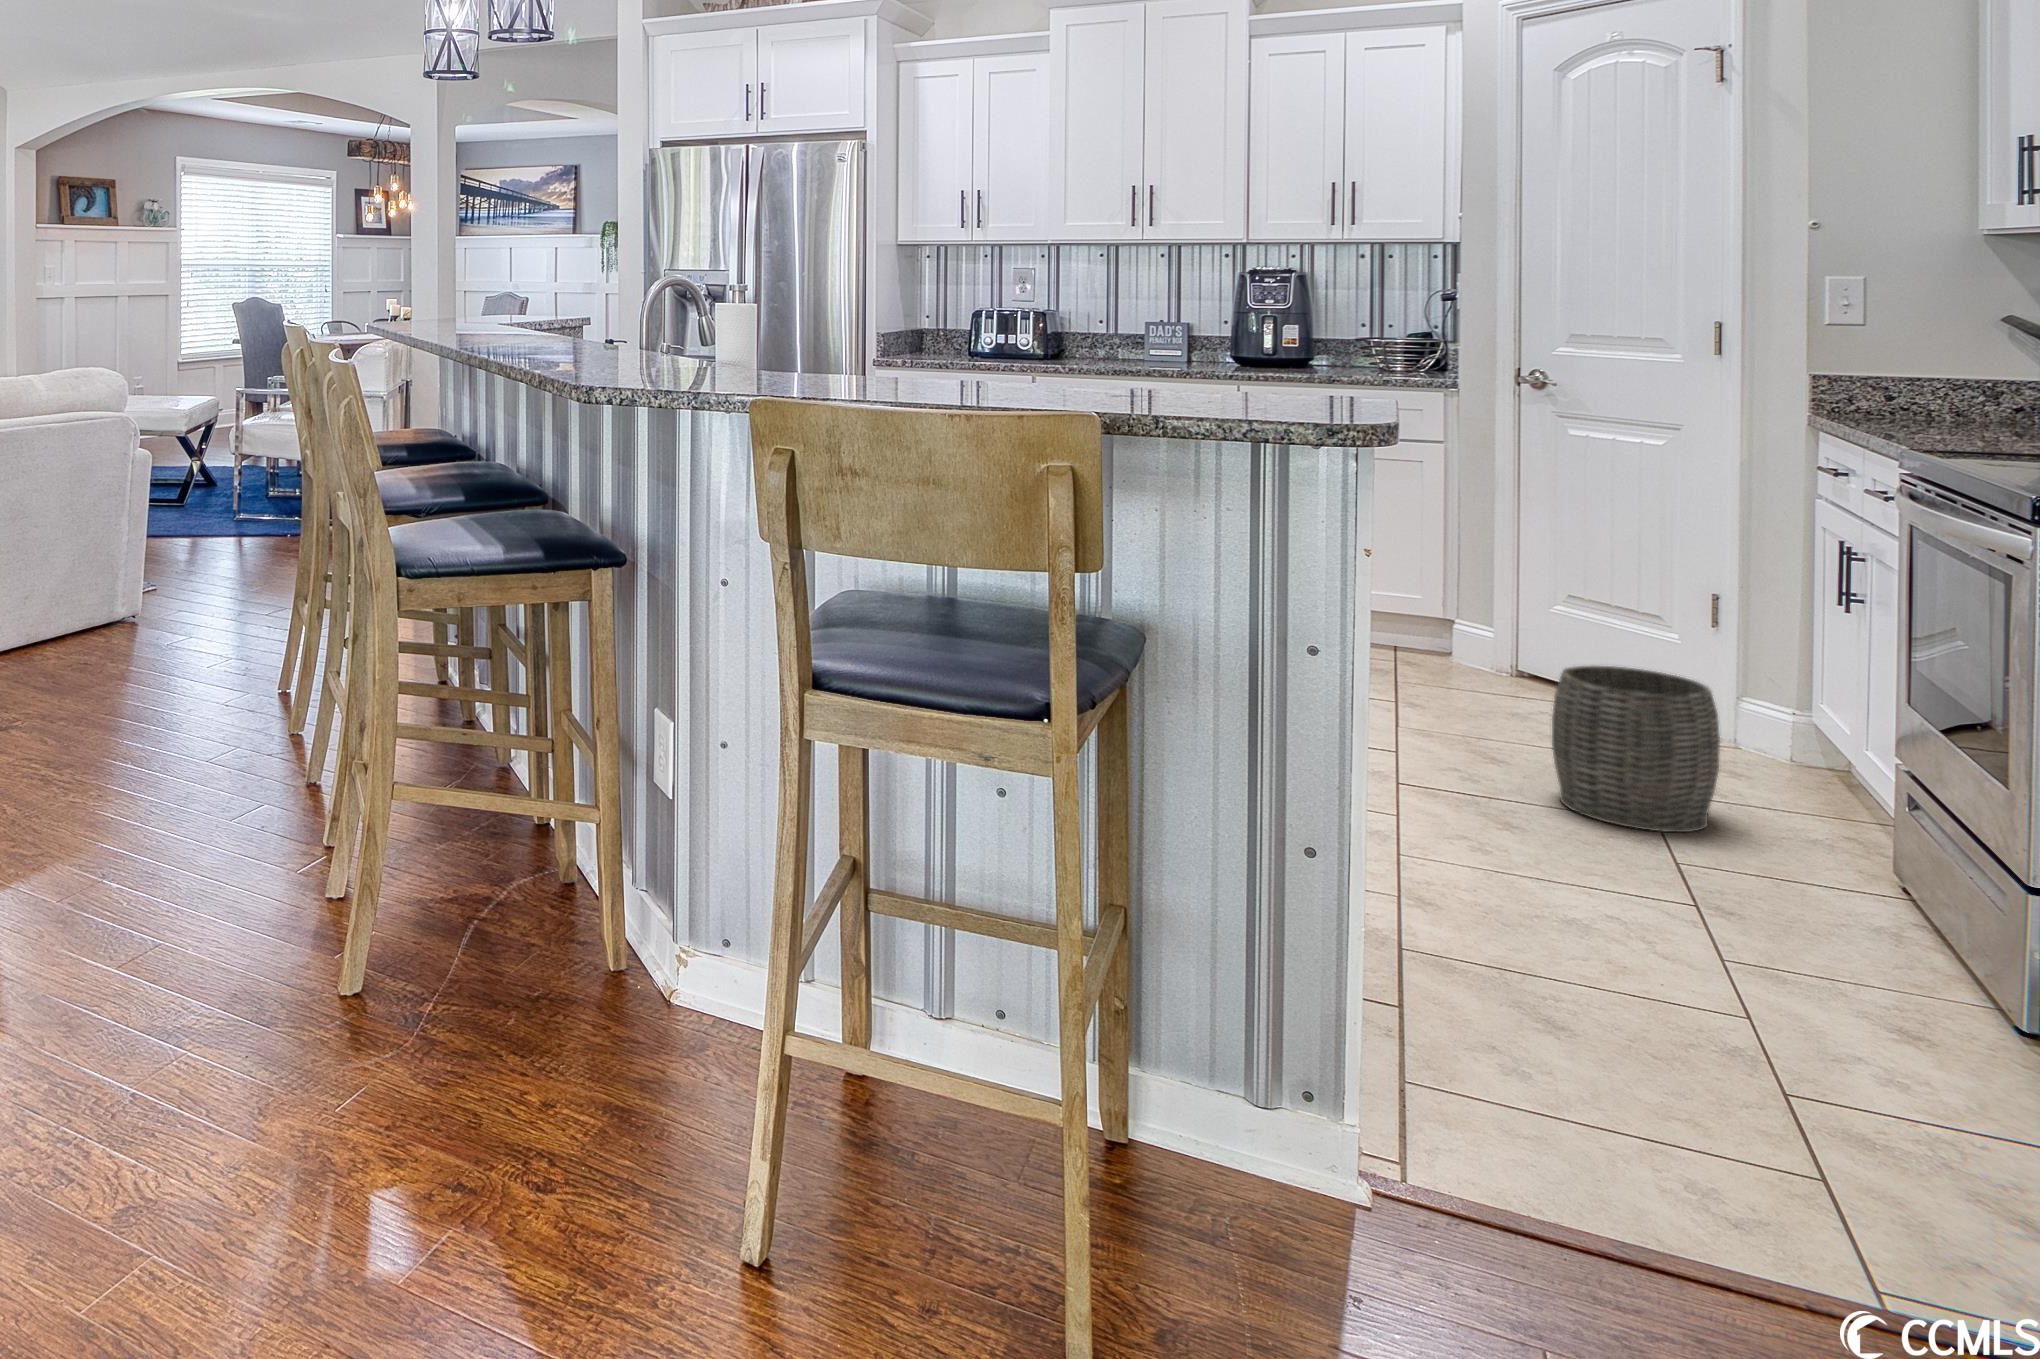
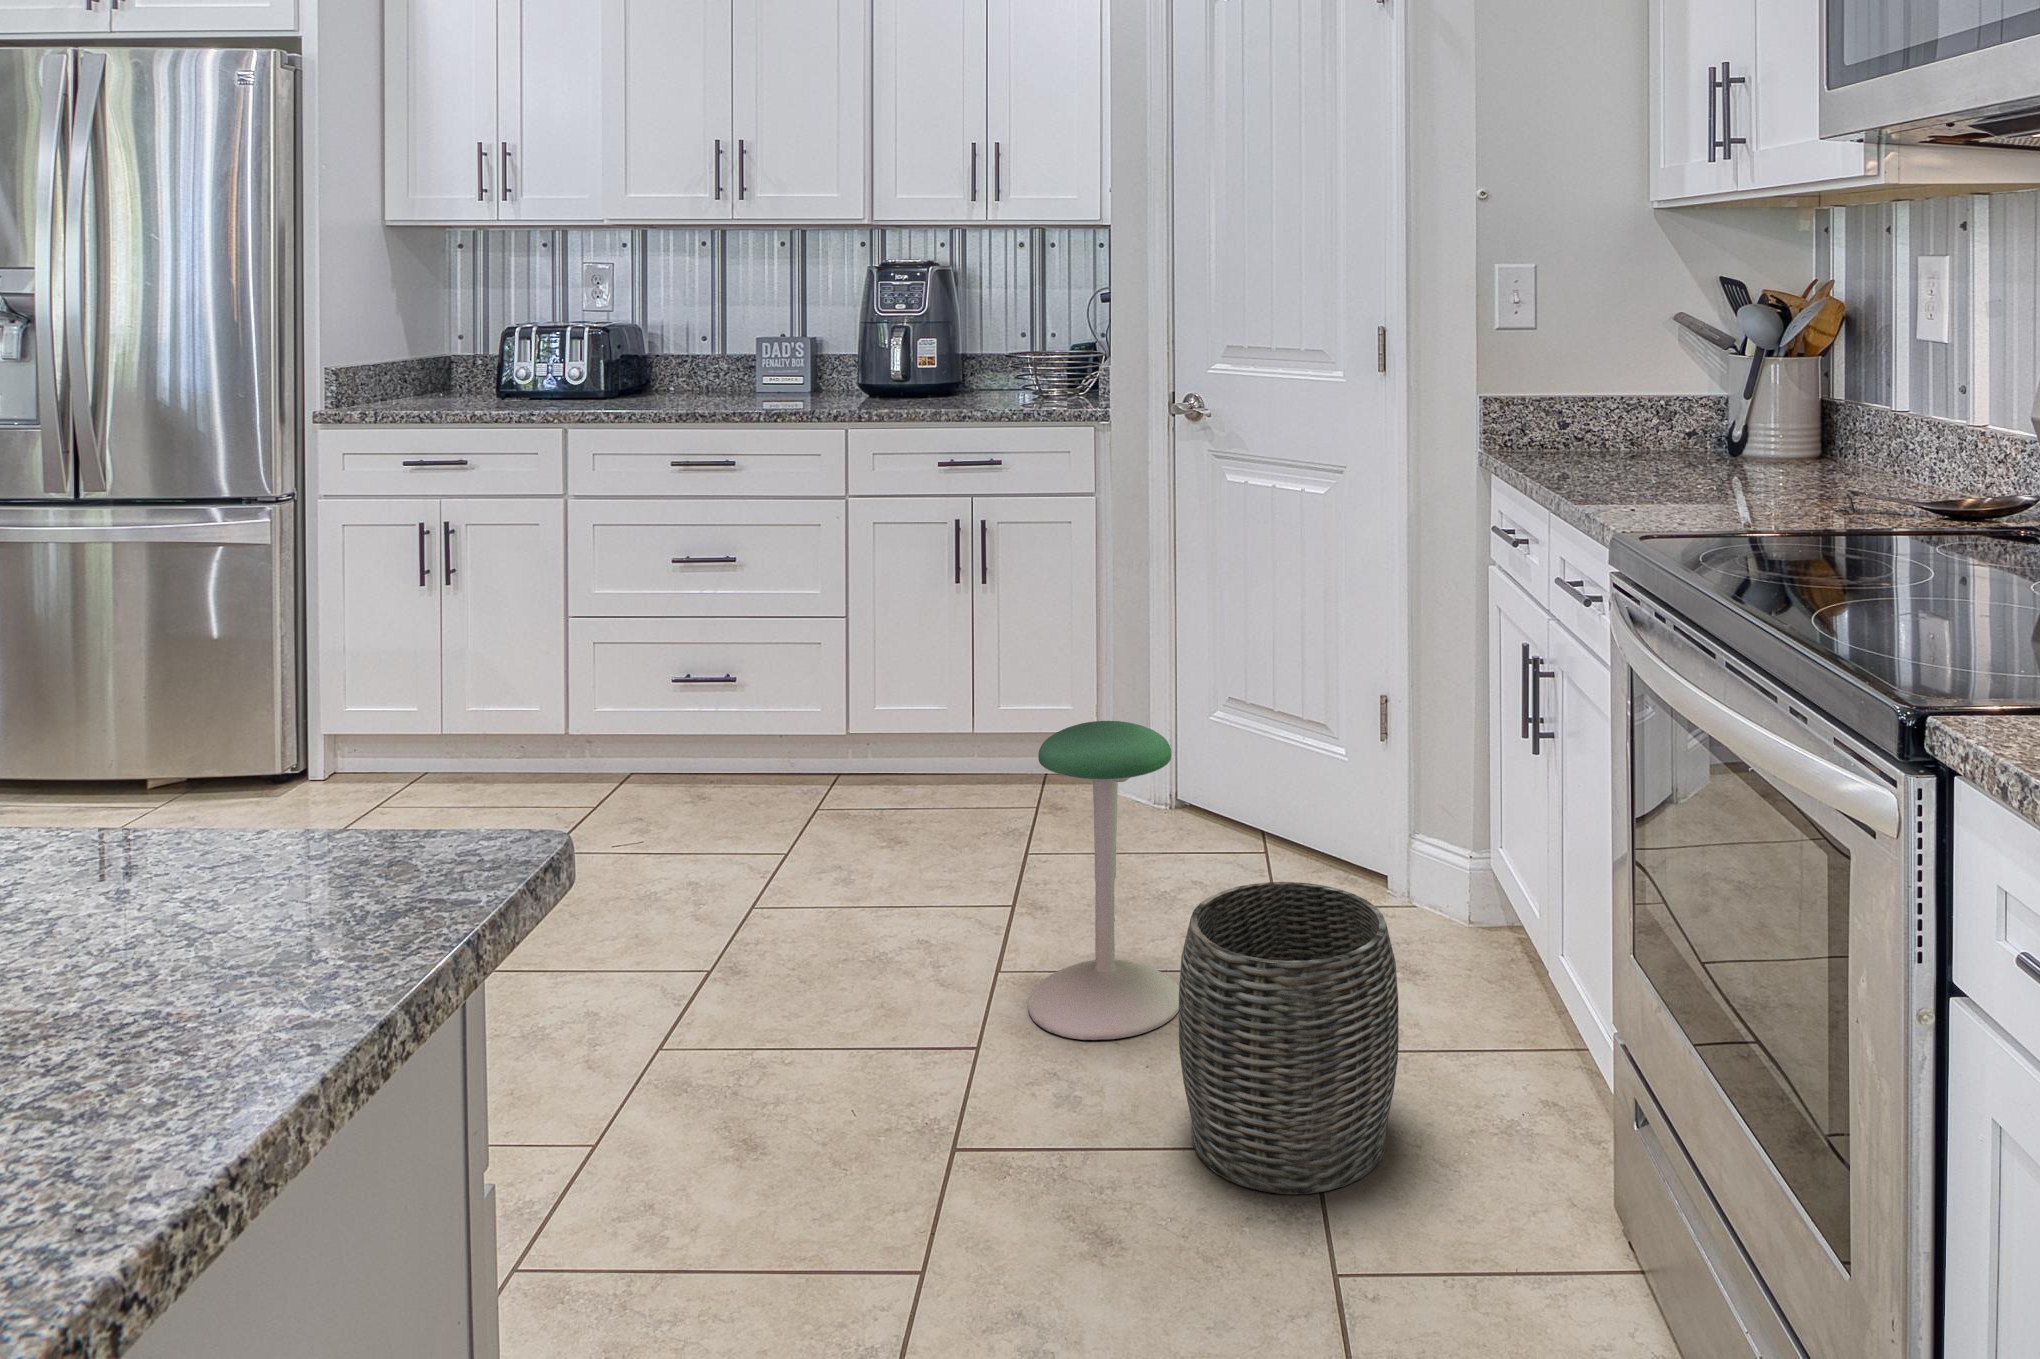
stool: none [1423,571,1540,761] -> present [1028,721,1179,1040]

